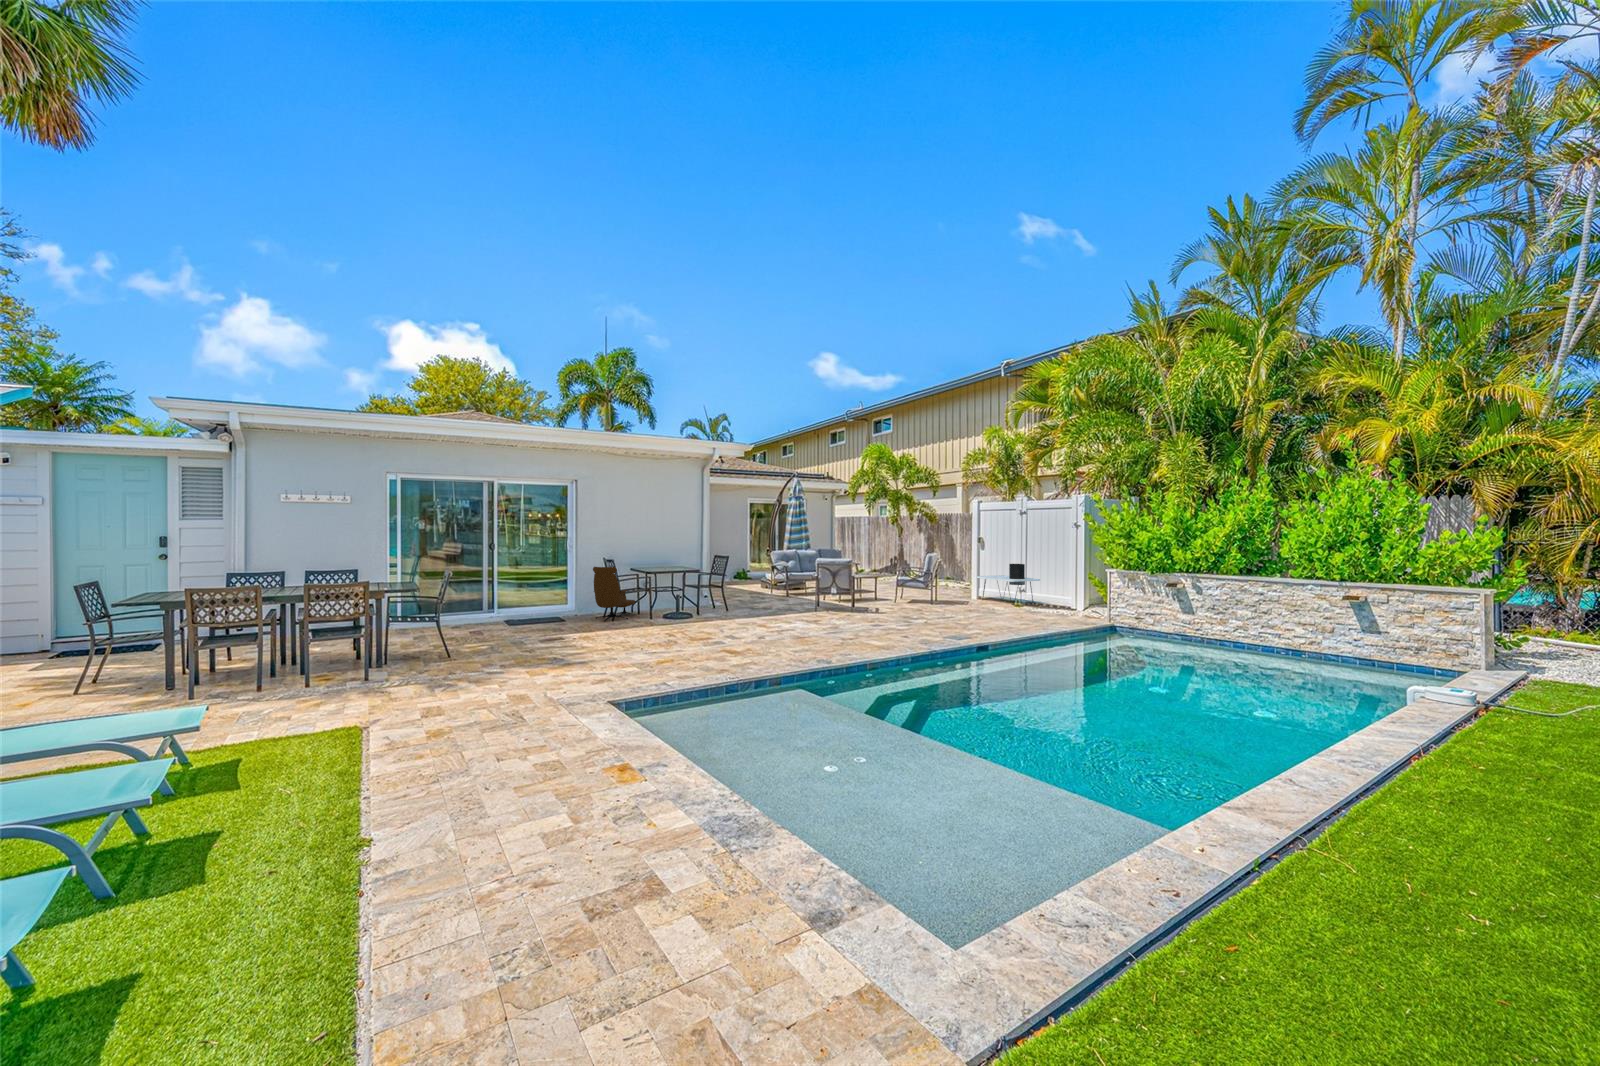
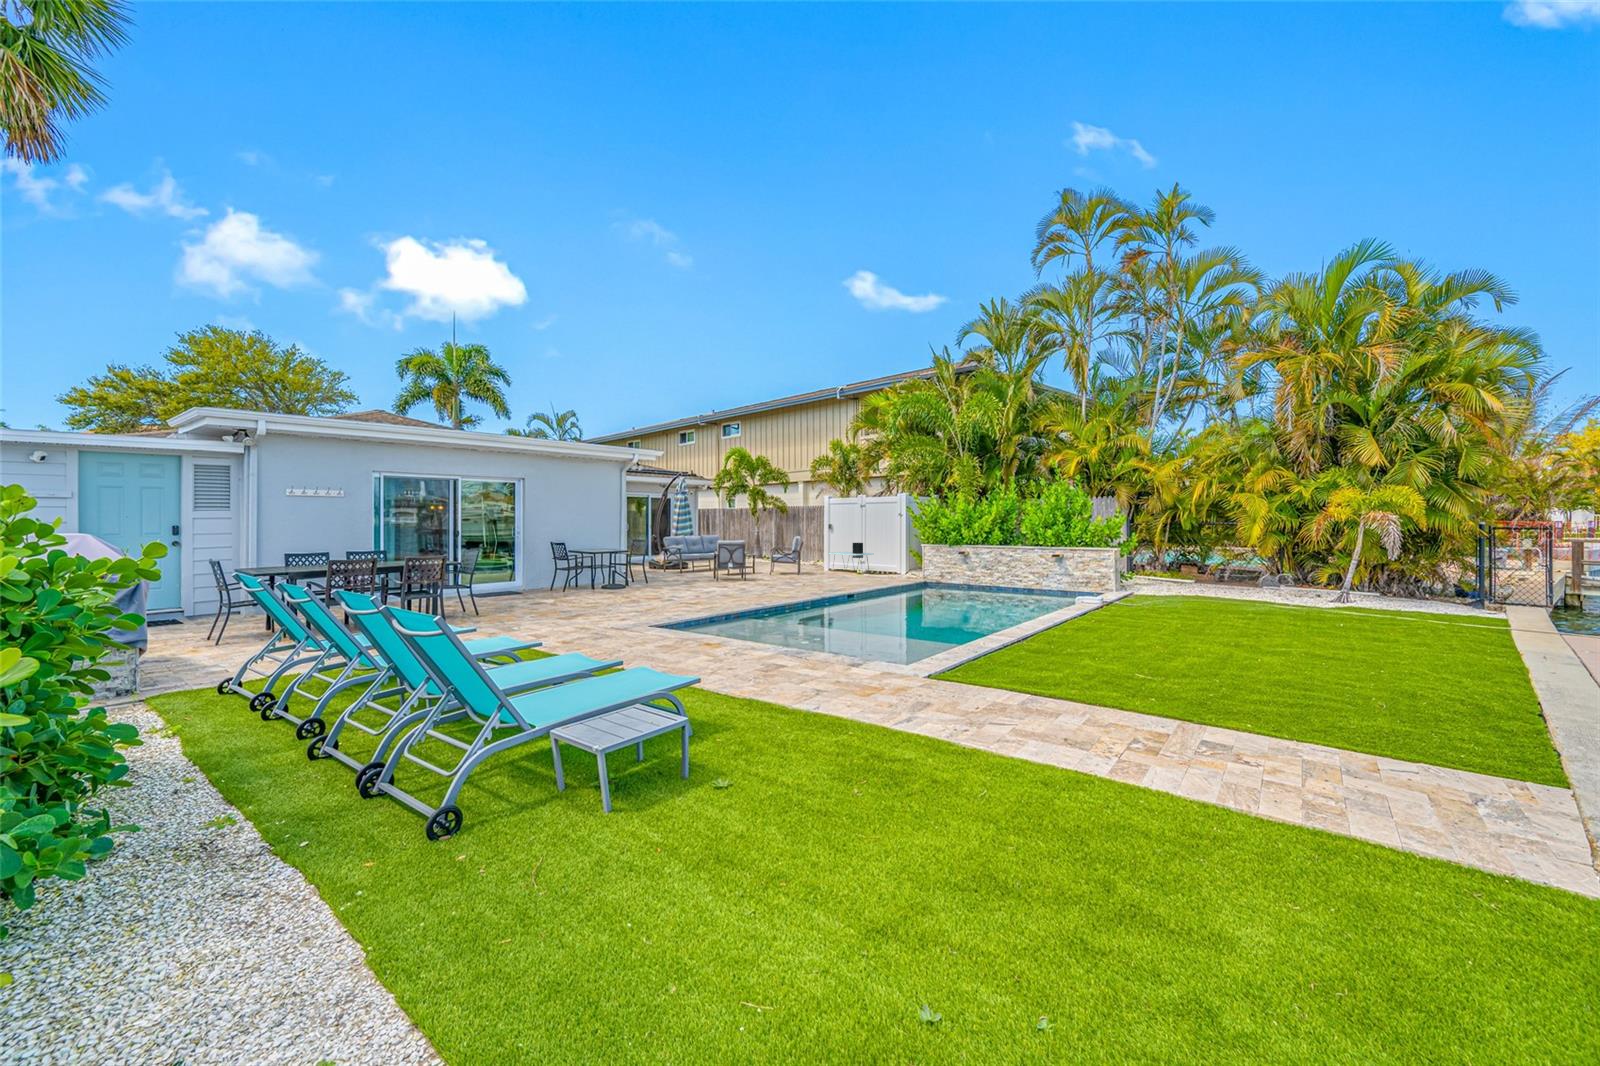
lounge chair: present [593,567,635,621] -> none [550,548,578,592]

